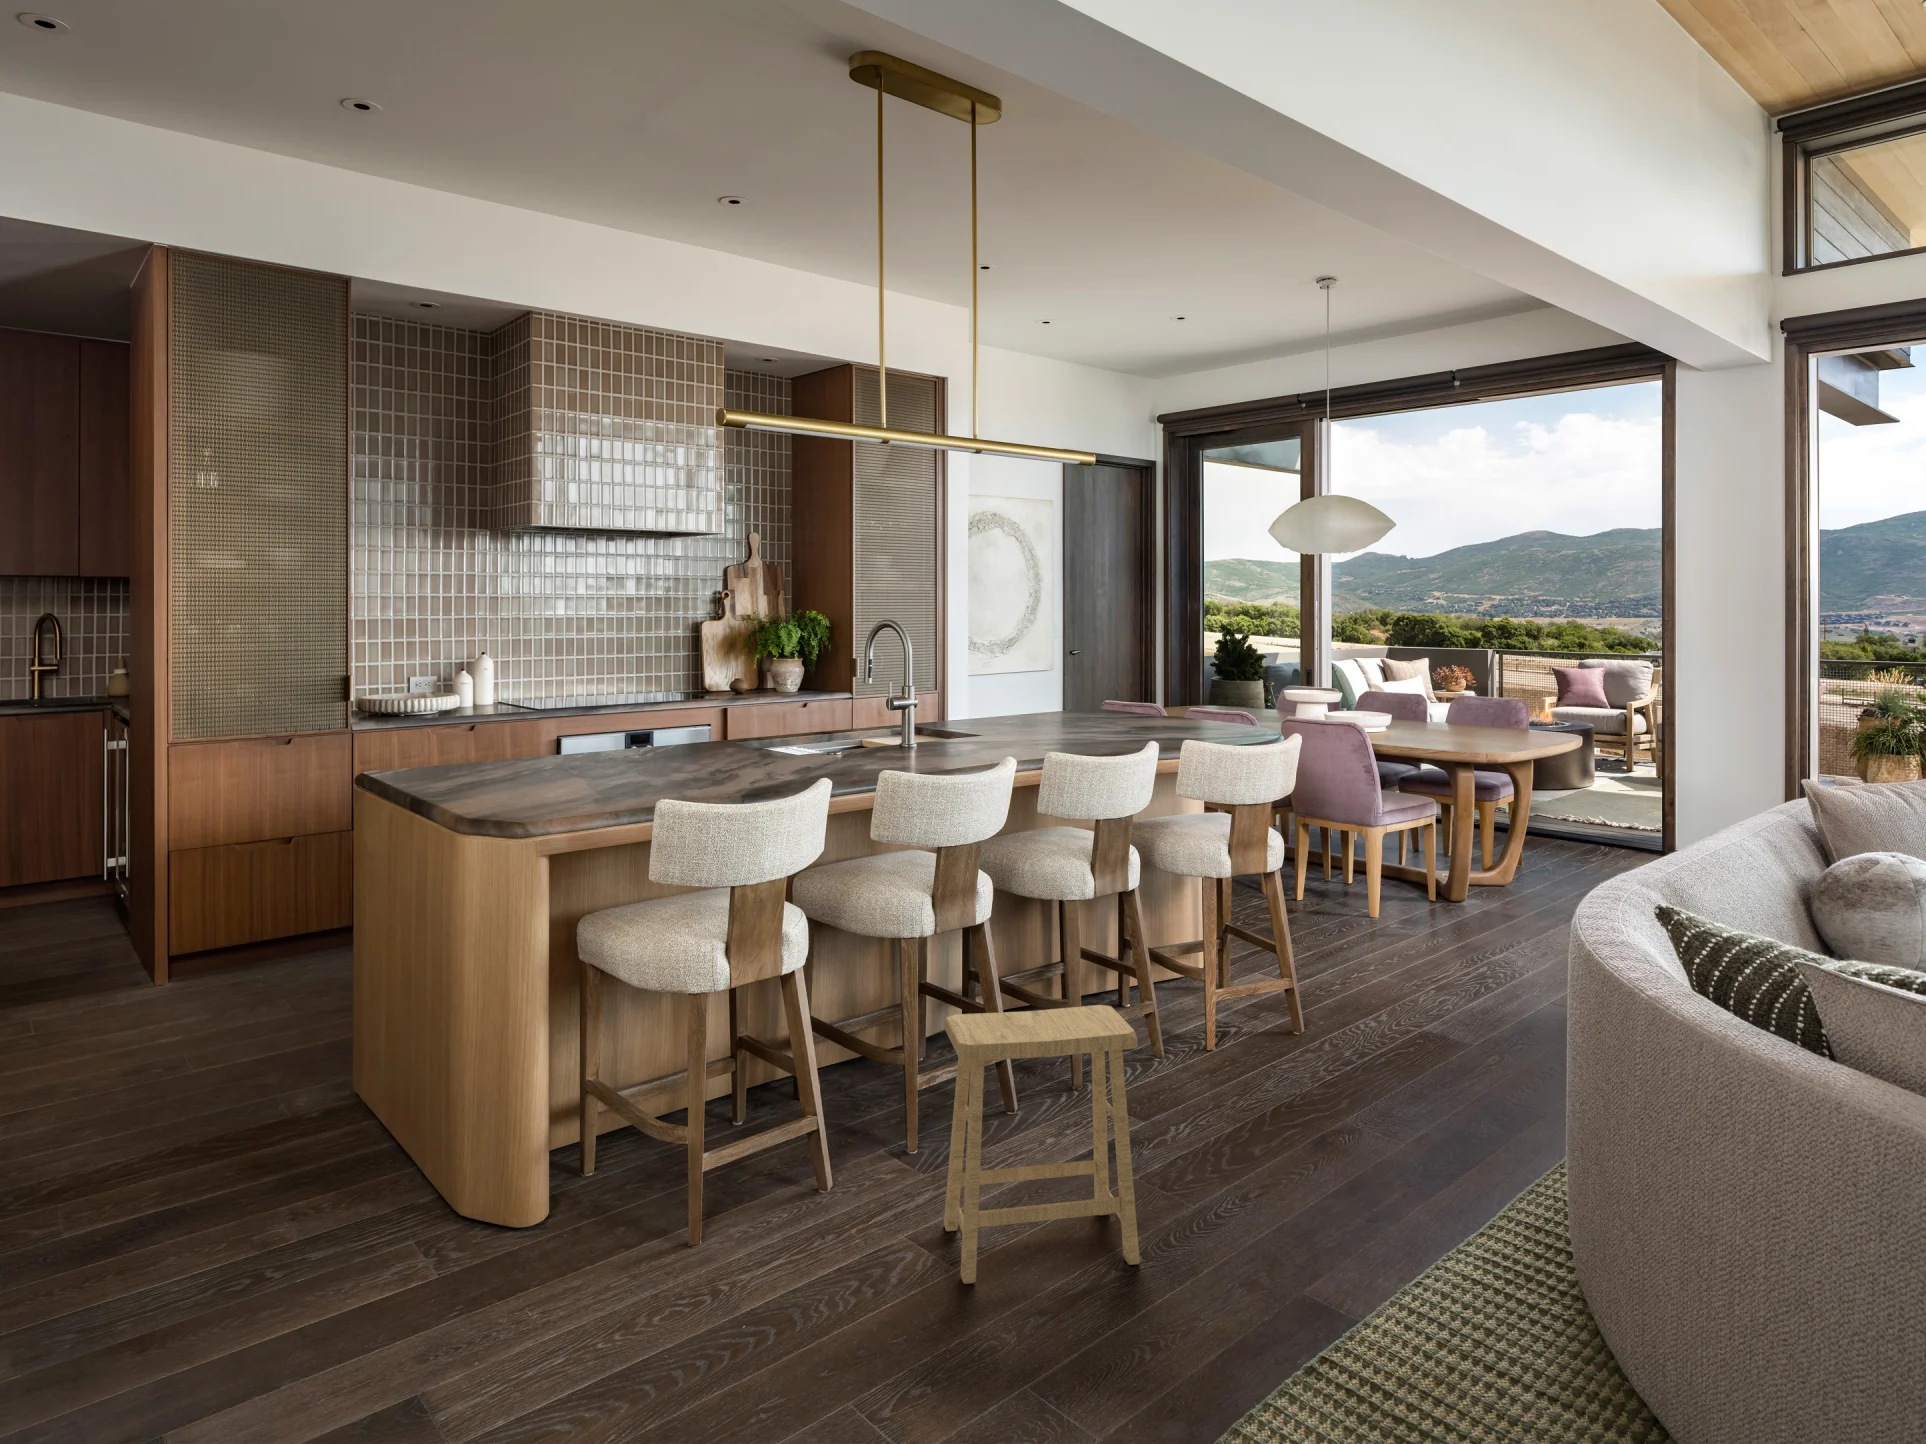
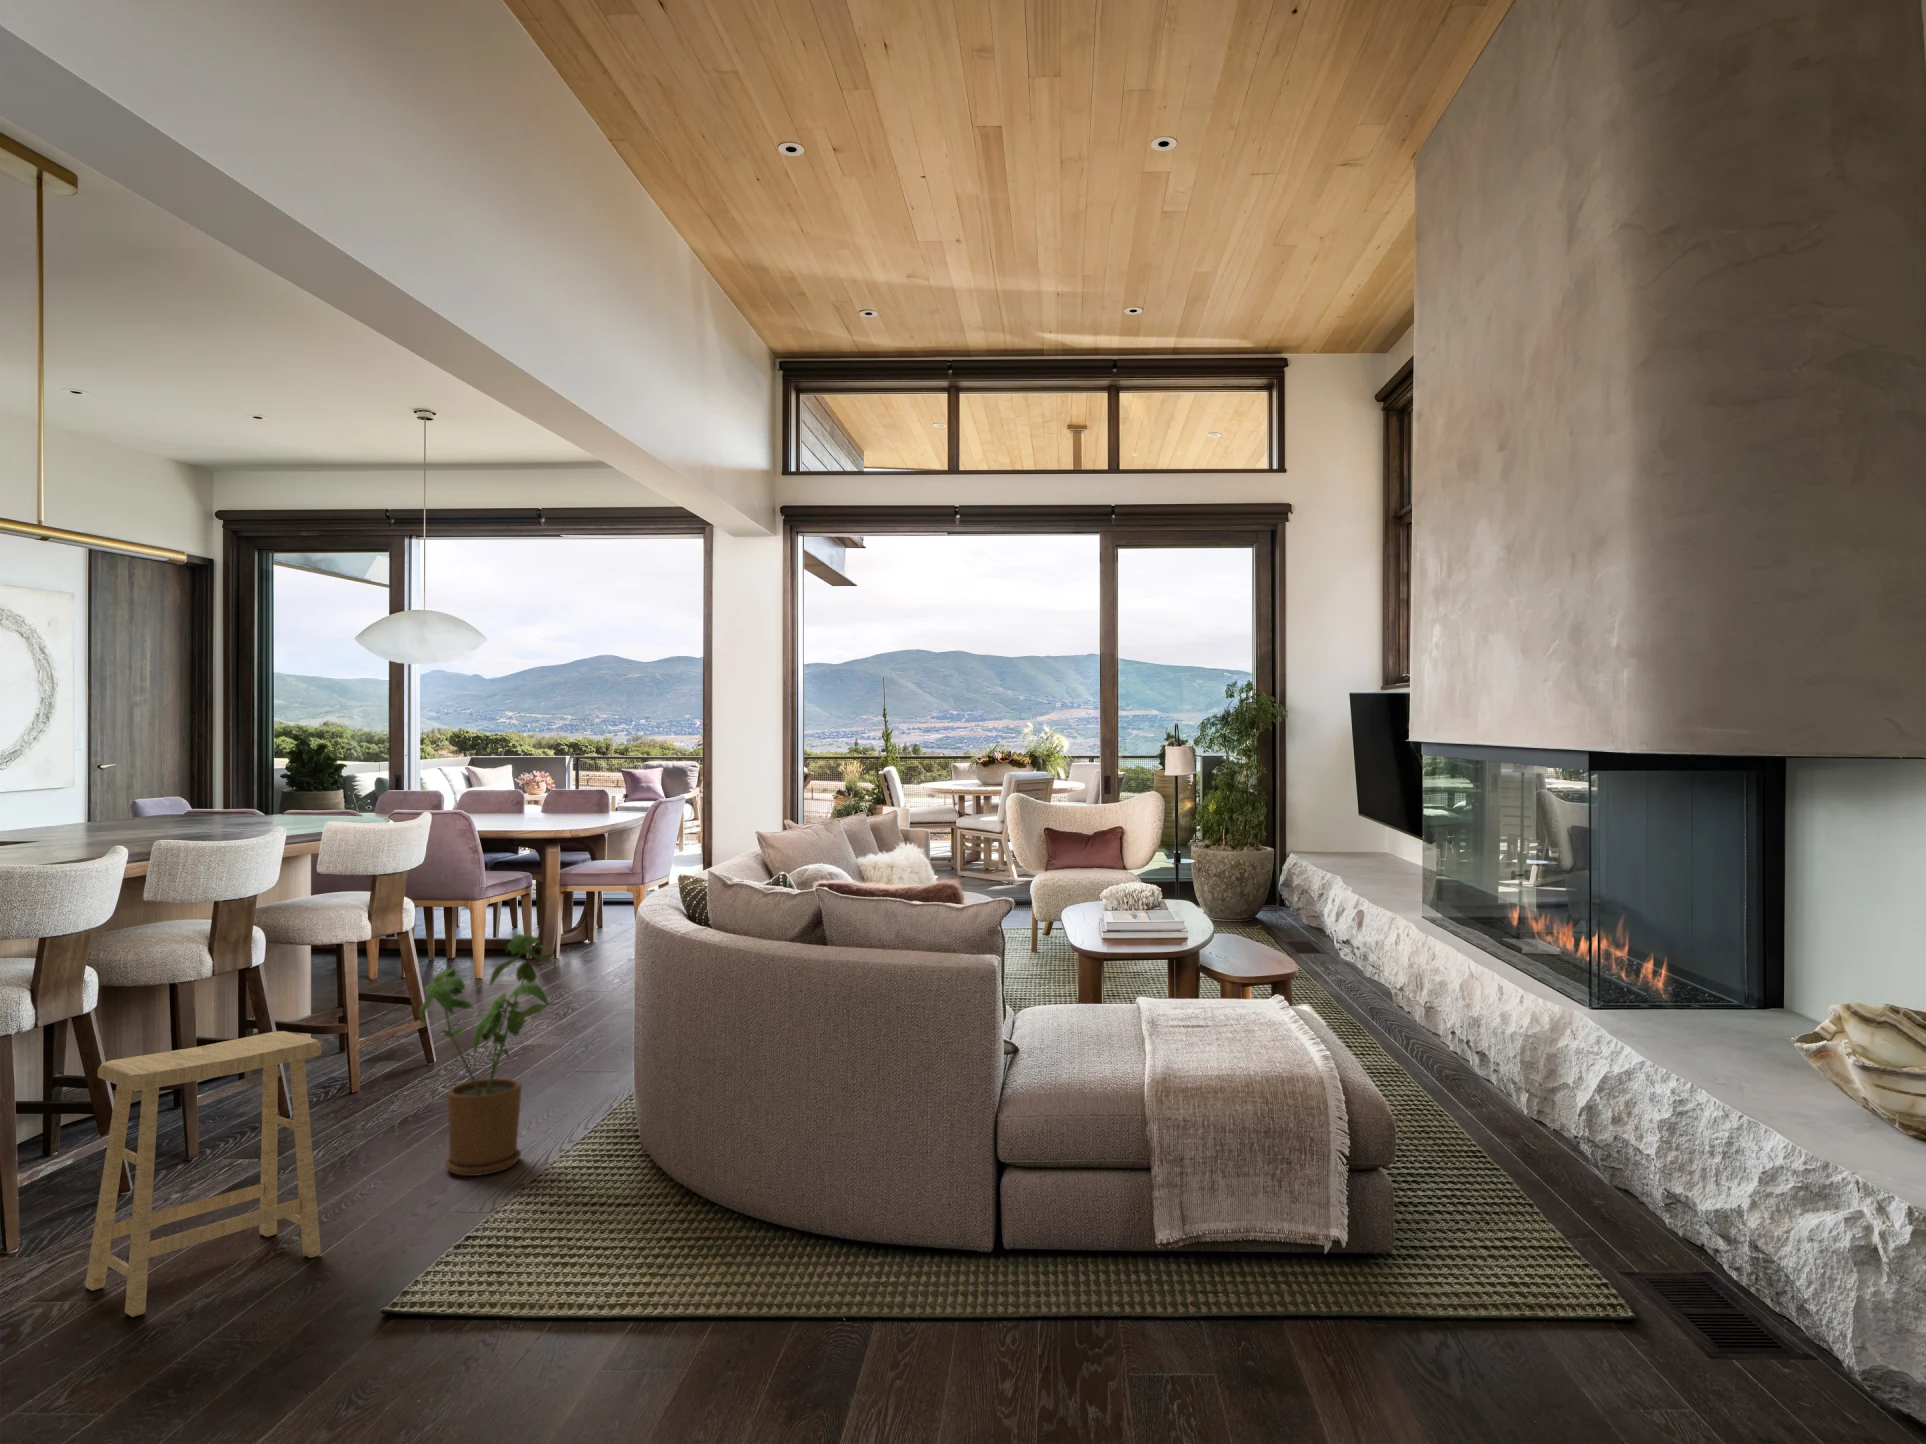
house plant: none [1261,920,1416,1201] -> present [419,934,556,1176]

